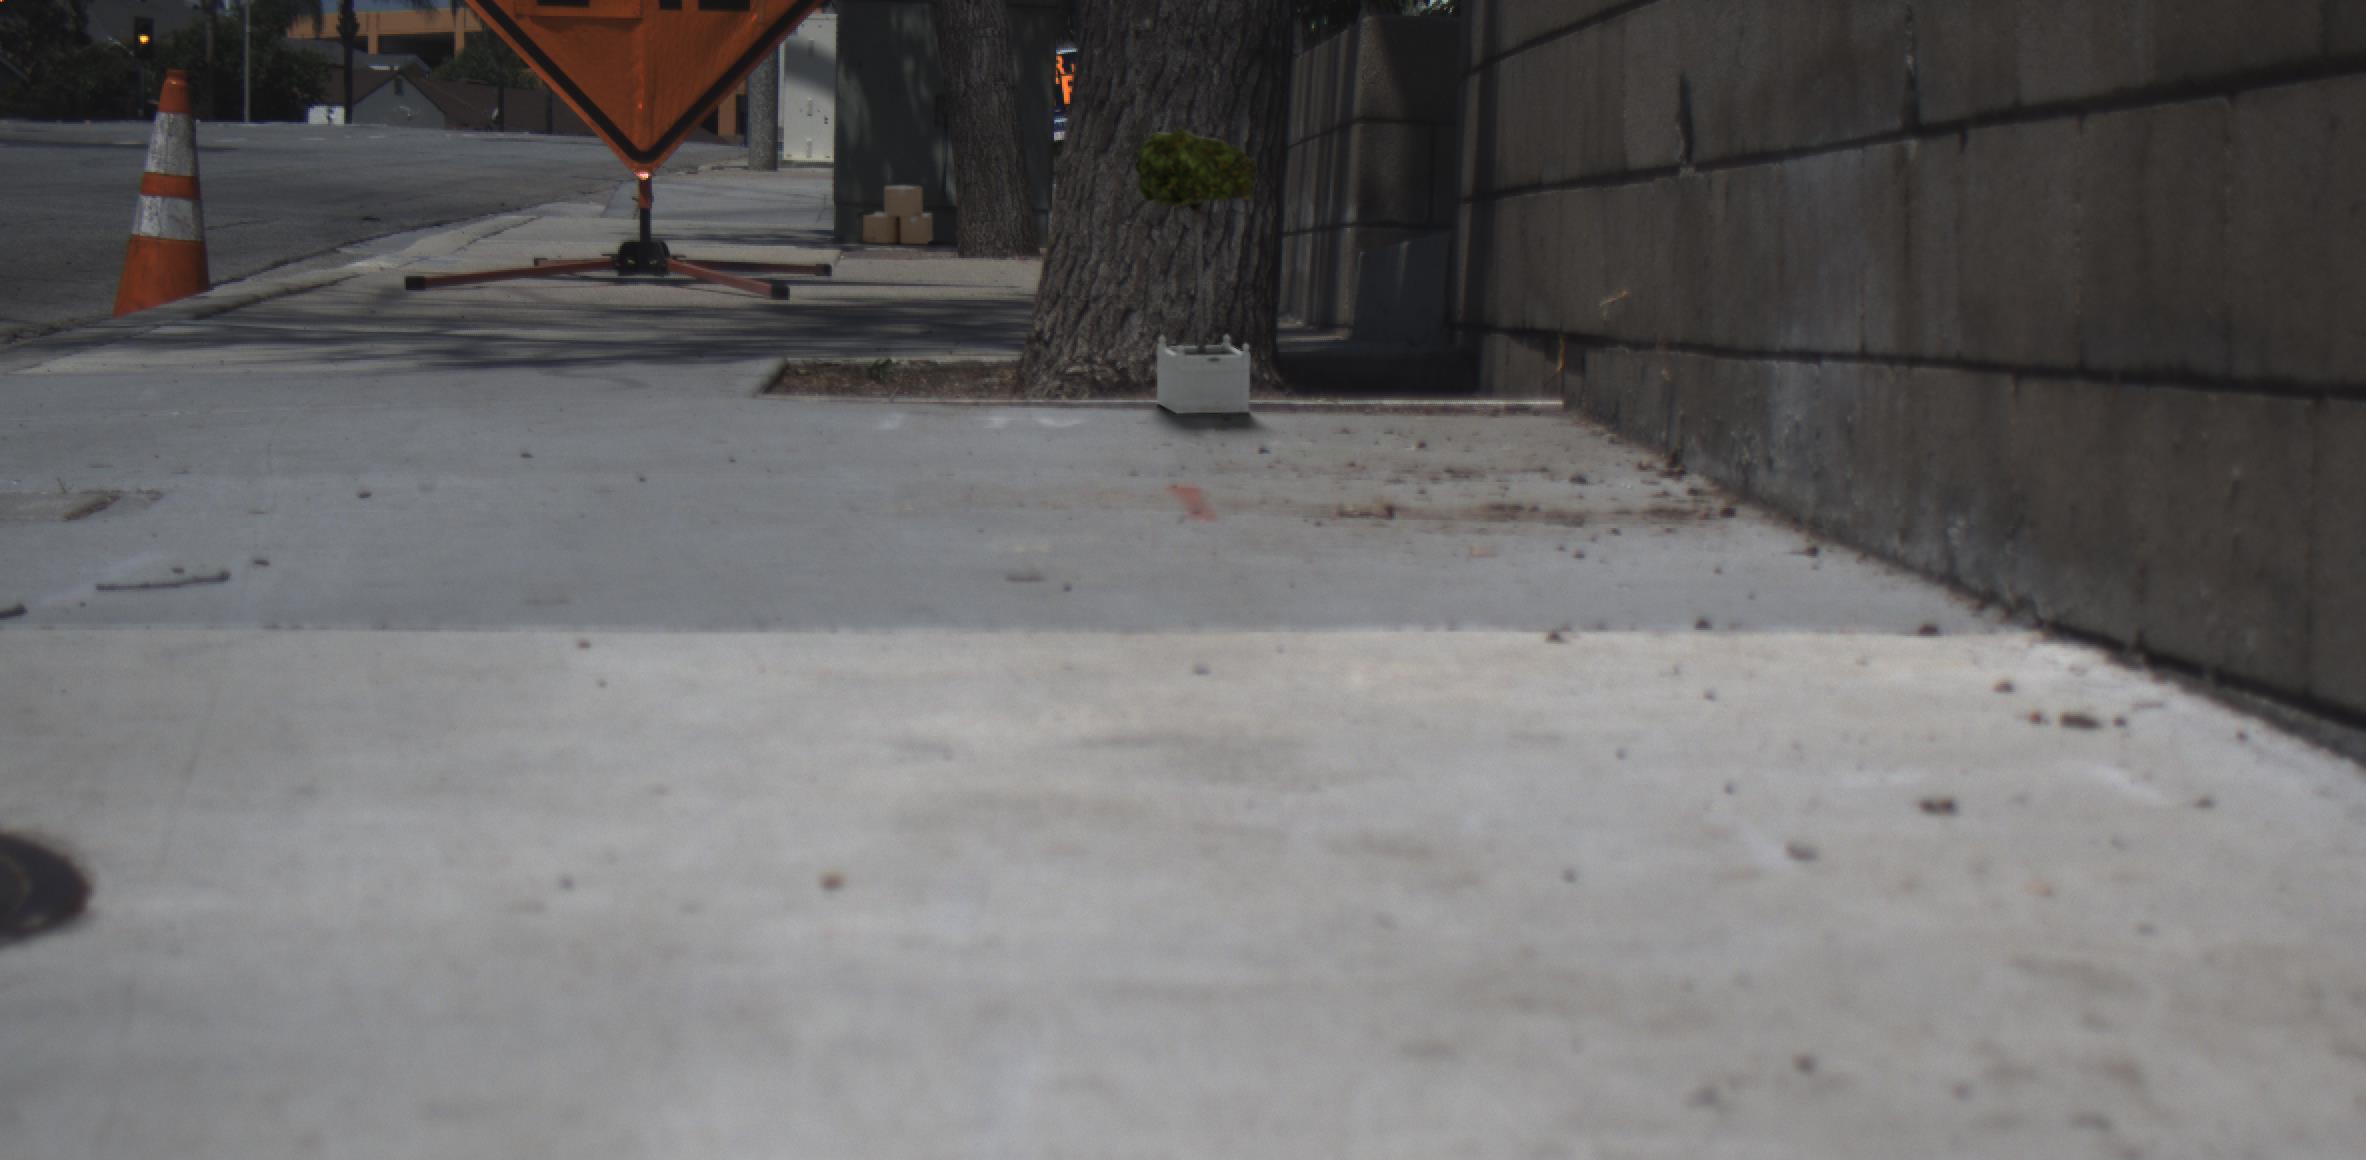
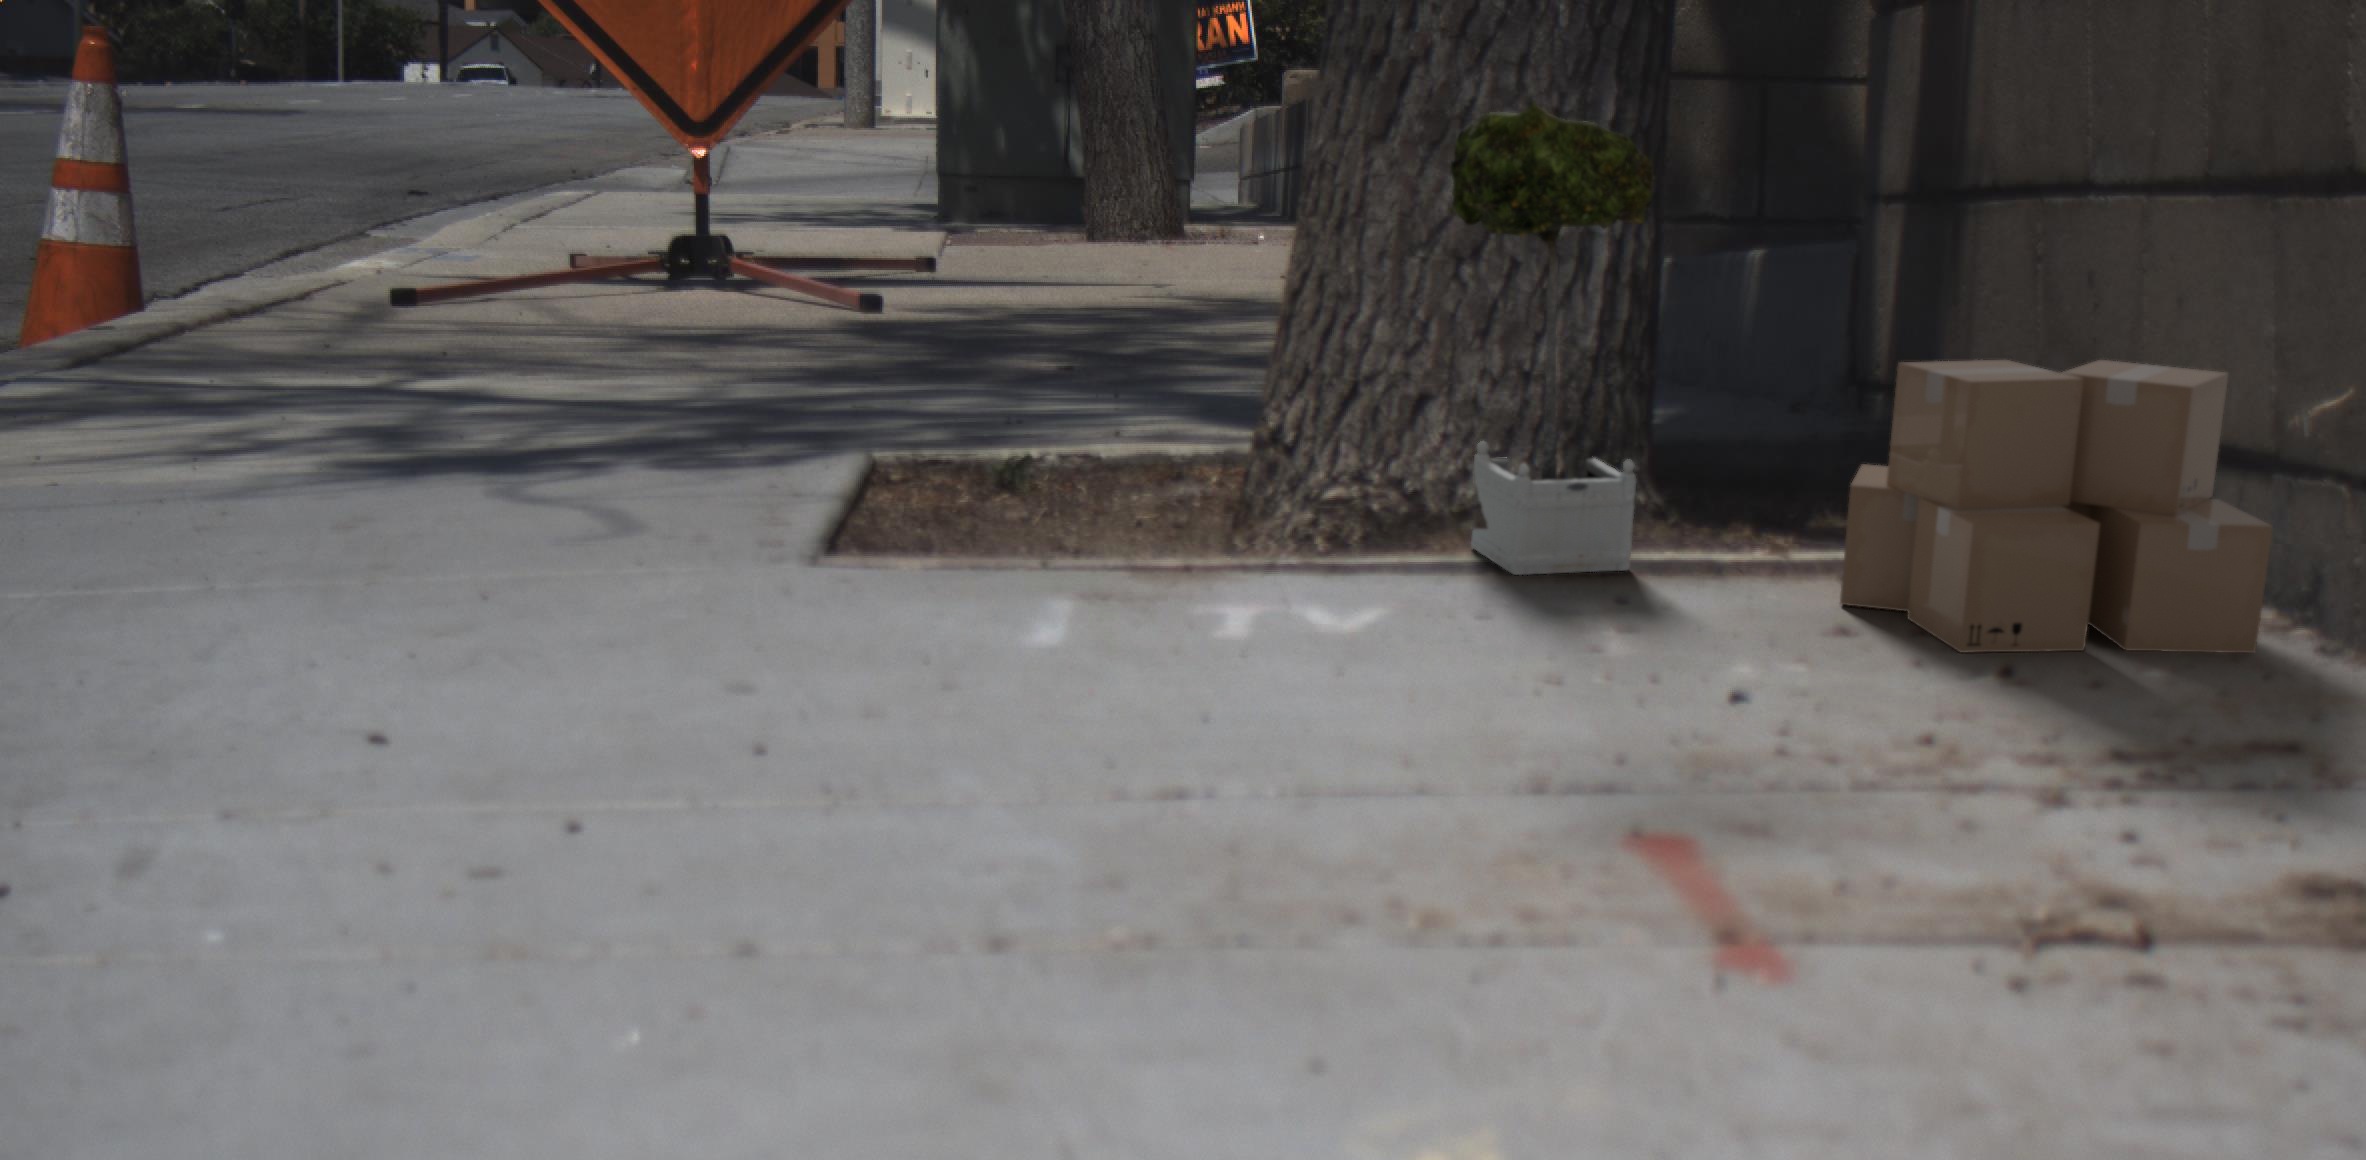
cardboard box: present [863,185,933,244] -> present [1840,360,2273,653]

